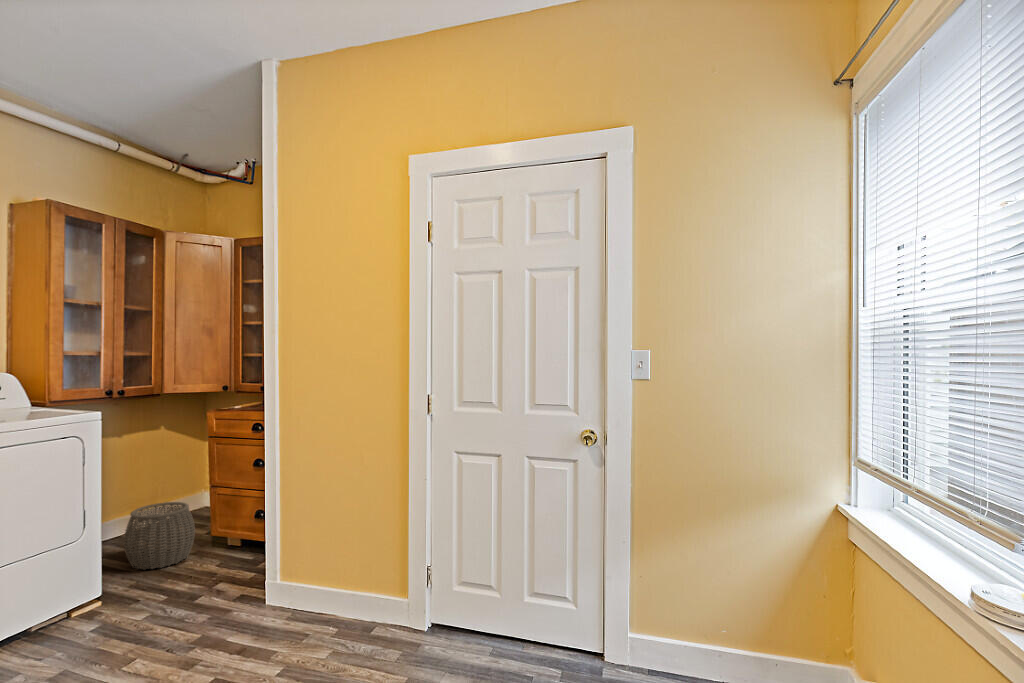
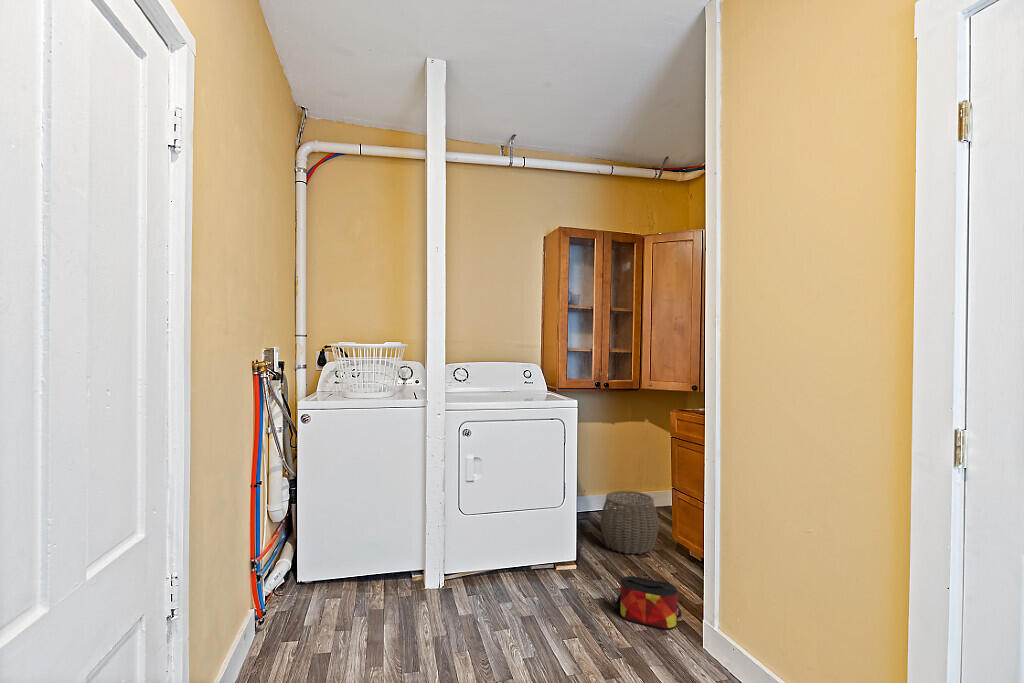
bag: none [169,569,242,618] -> present [614,576,682,630]

